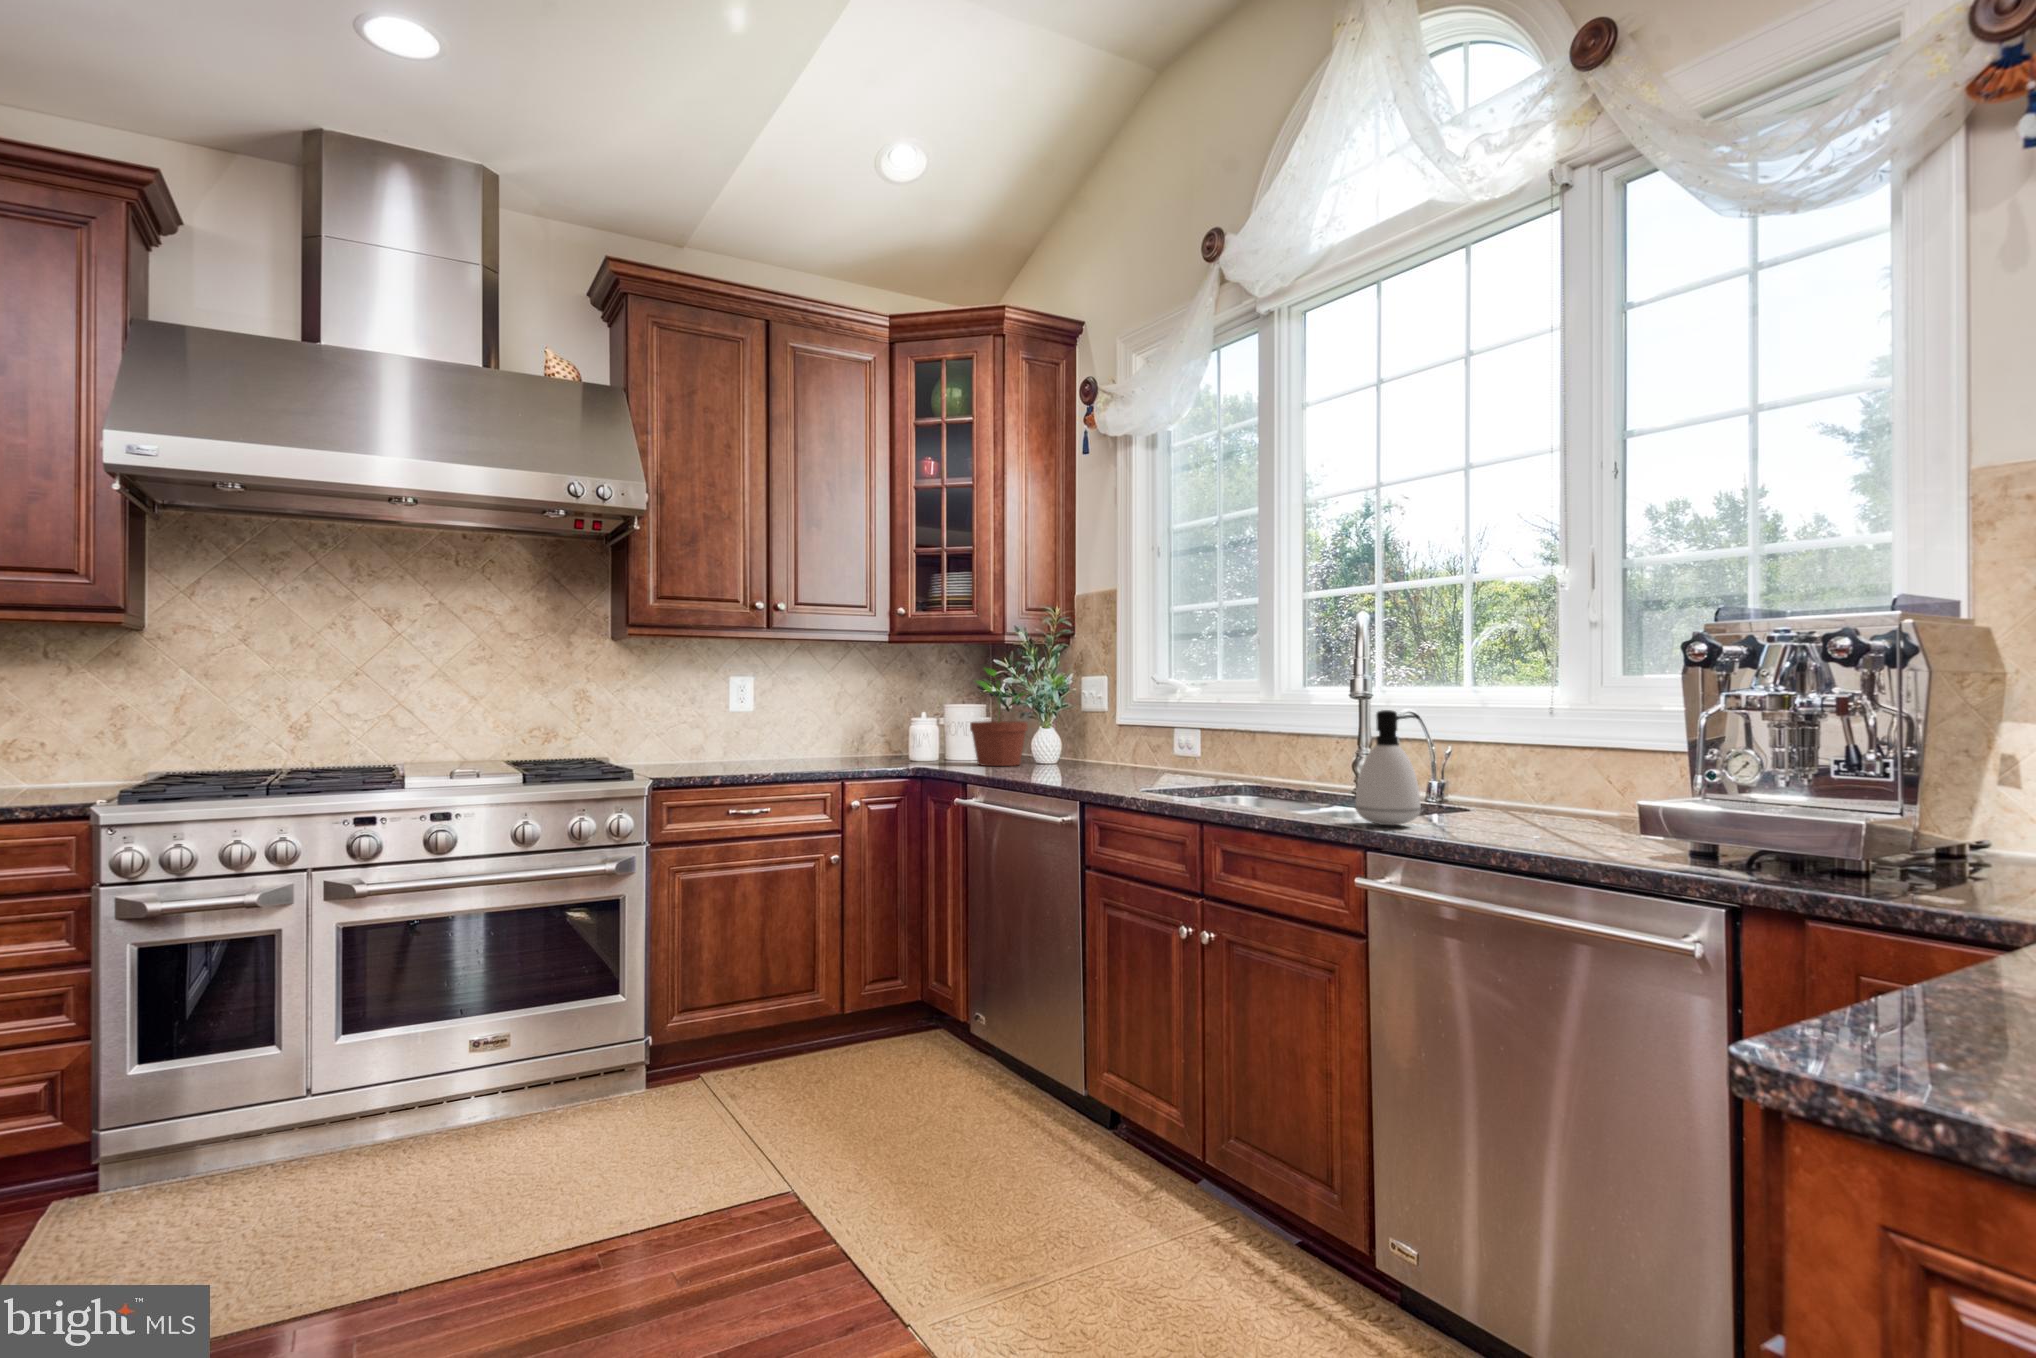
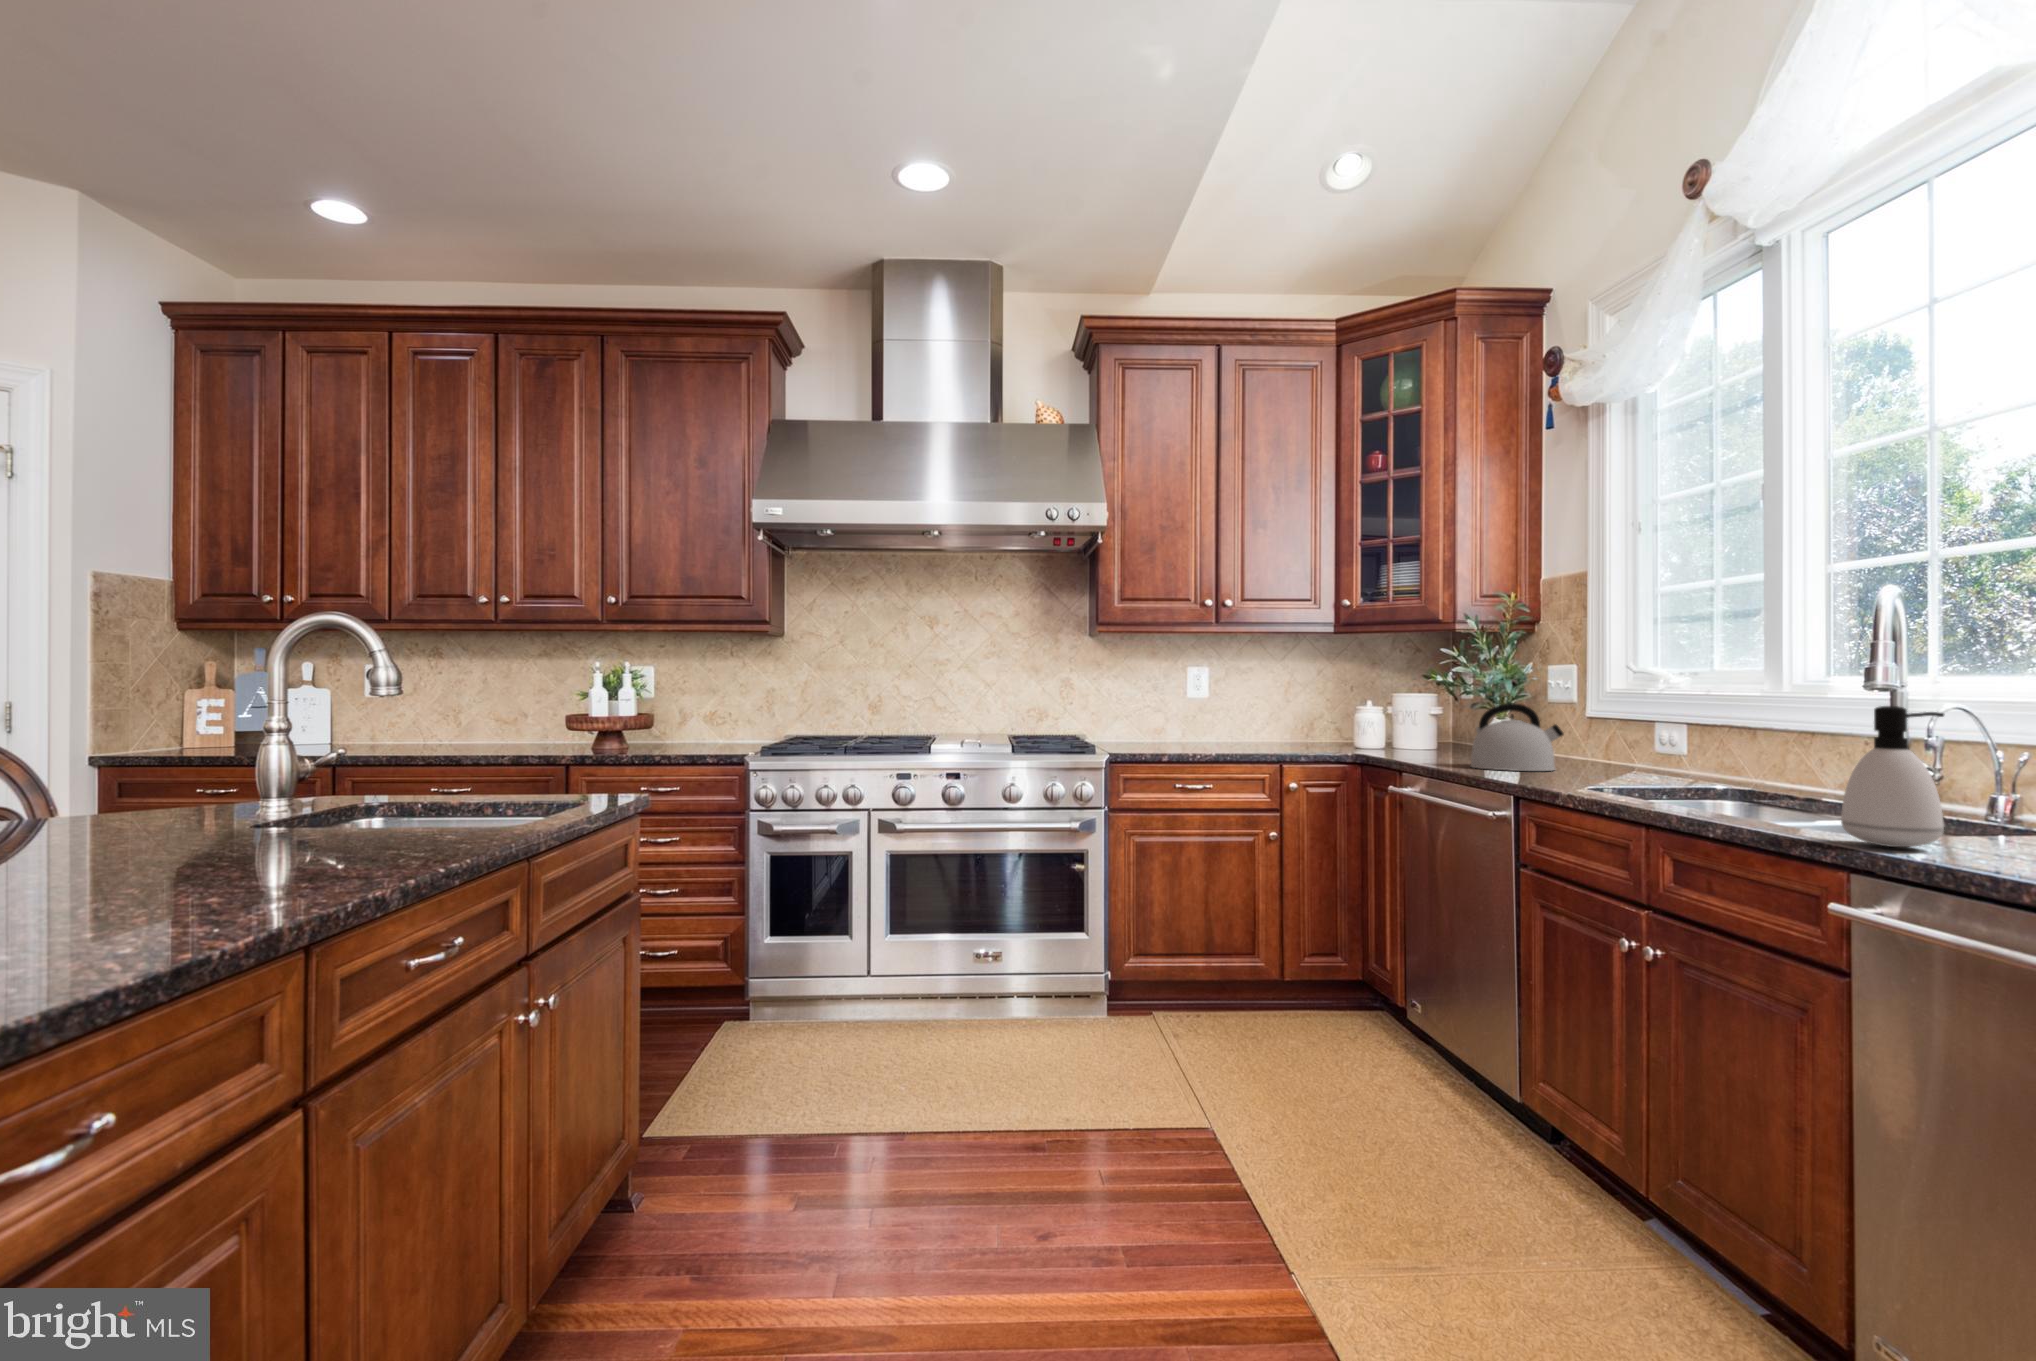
potted plant: present [970,668,1028,766] -> none [1416,657,1480,756]
kettle: none [1029,712,1109,777] -> present [1471,703,1563,771]

